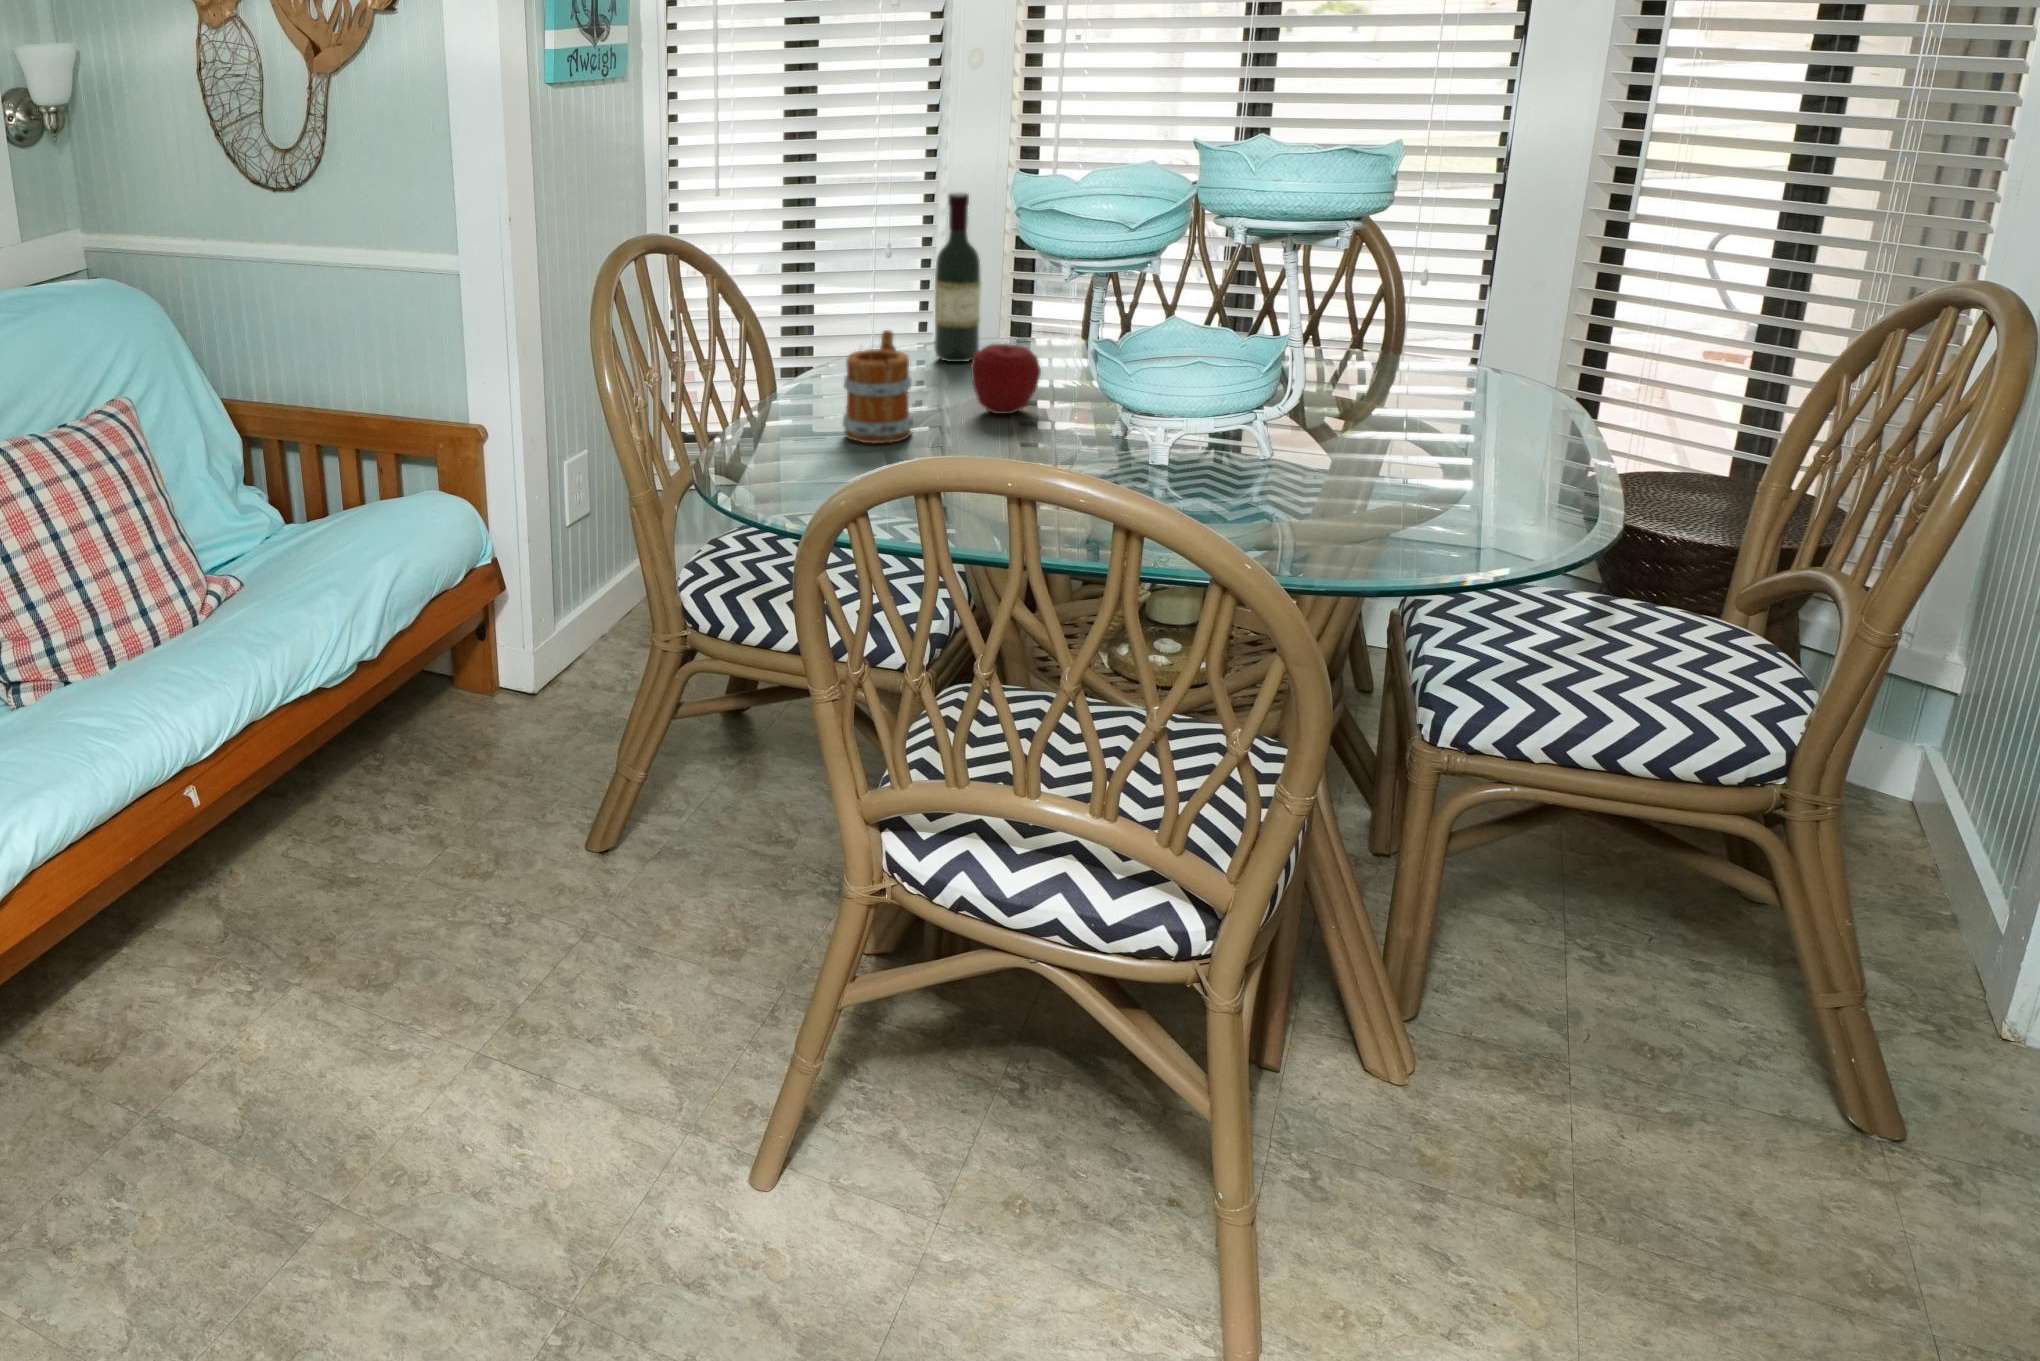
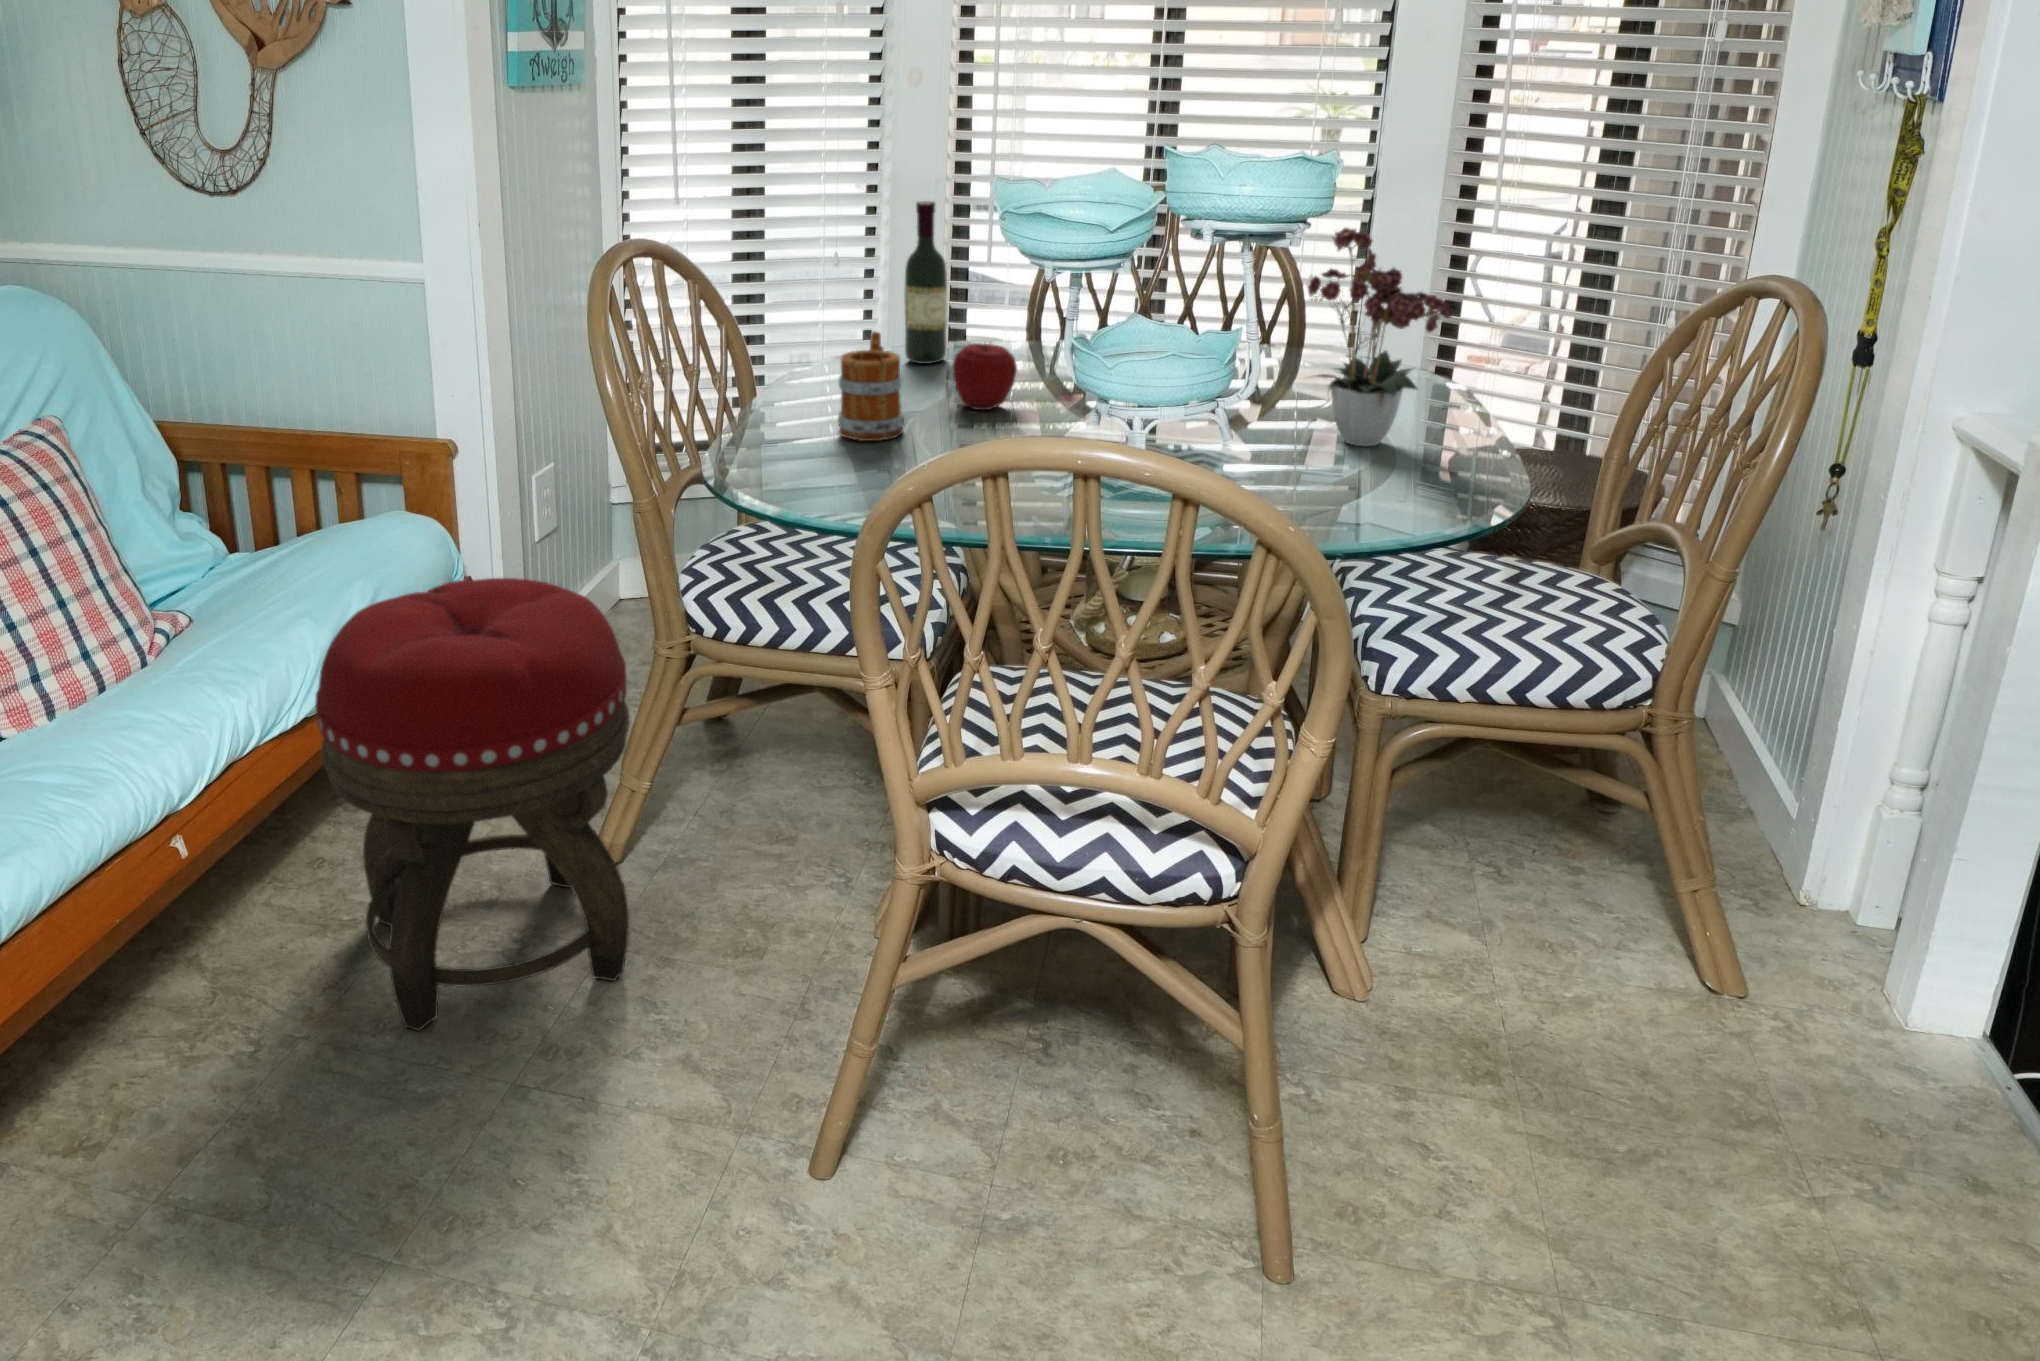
flower arrangement: none [1358,212,1558,468] -> present [1308,228,1452,446]
footstool: none [319,565,614,992] -> present [315,578,630,1031]

